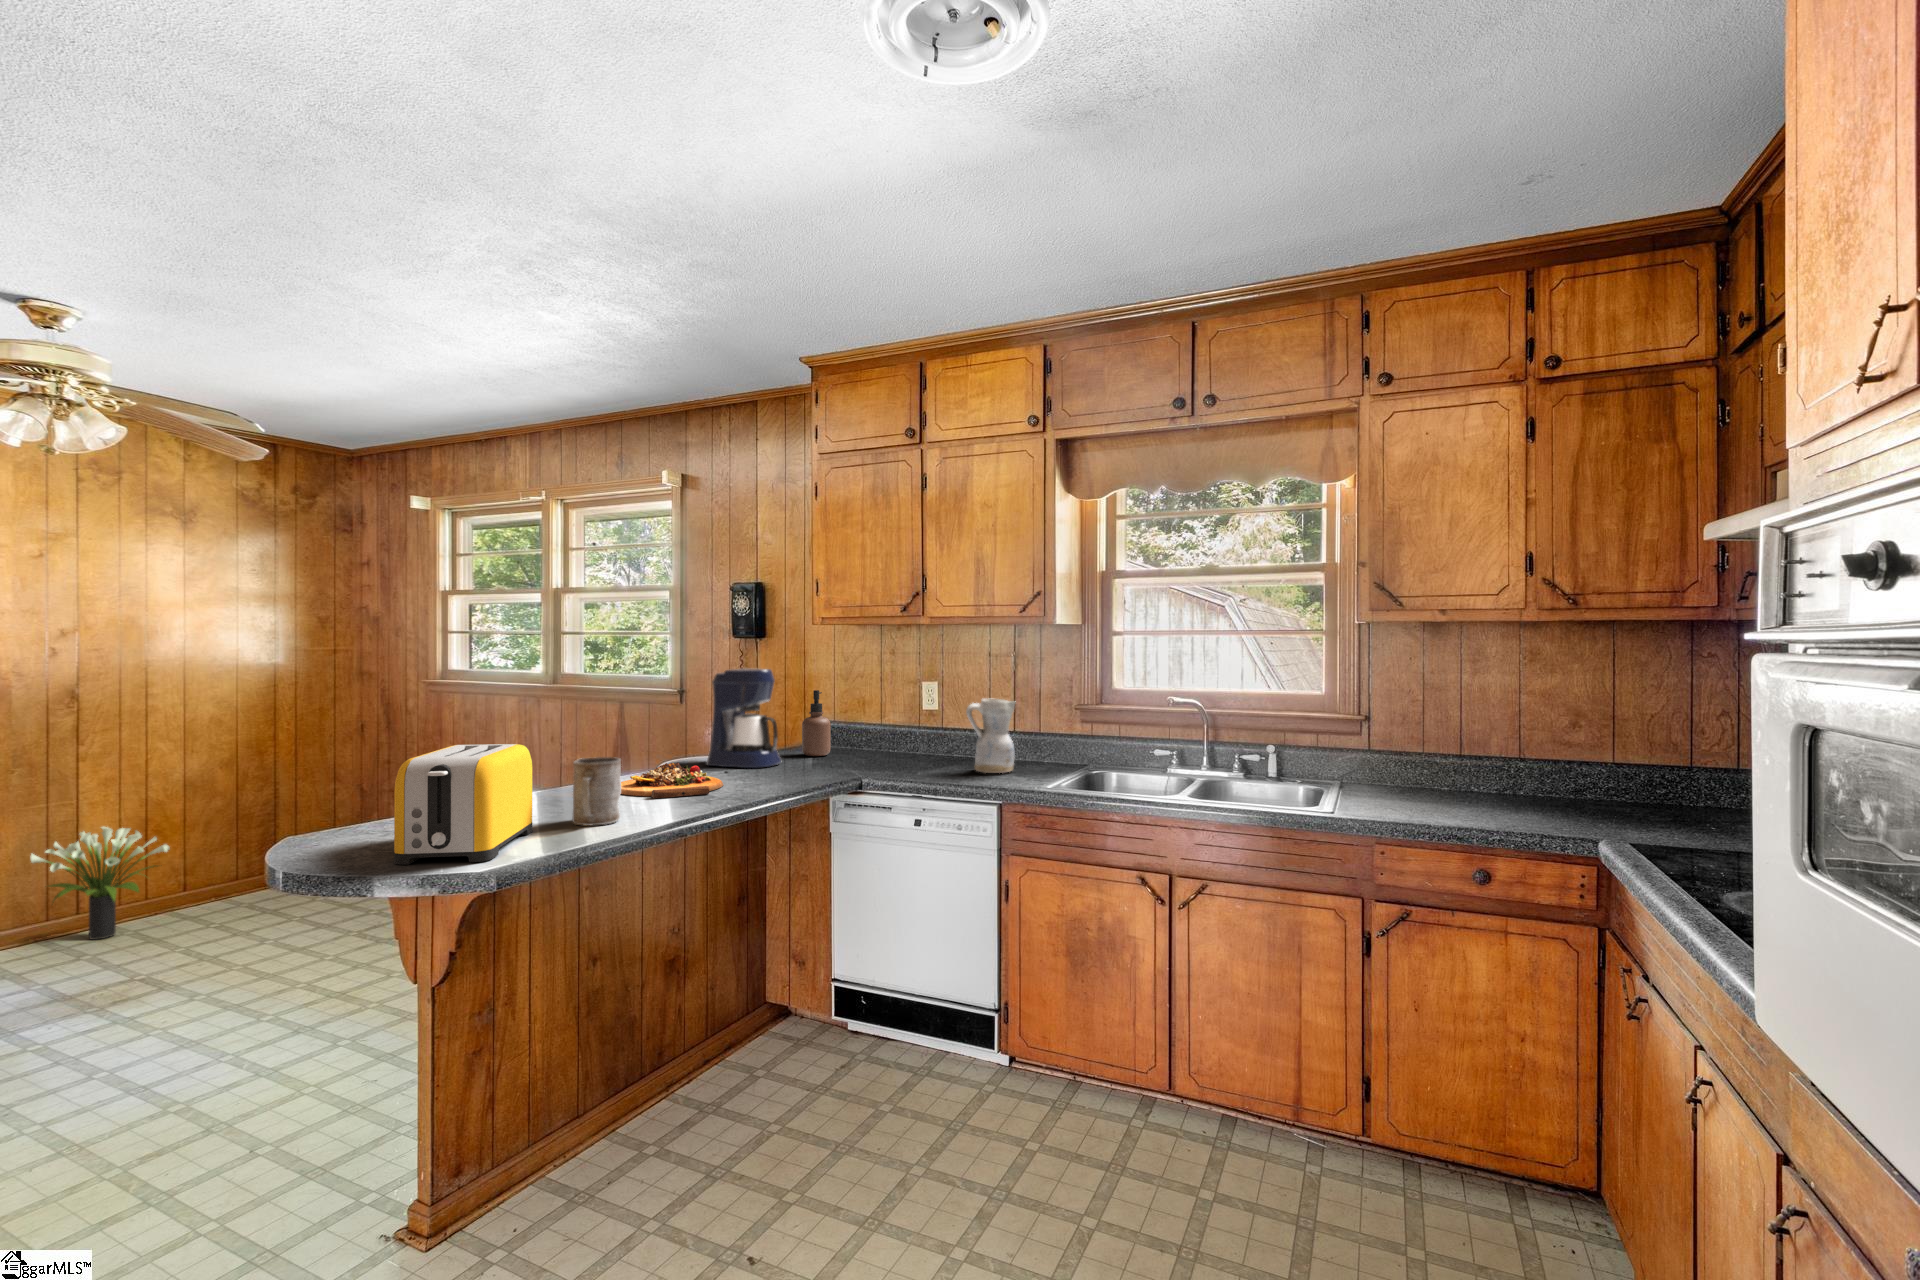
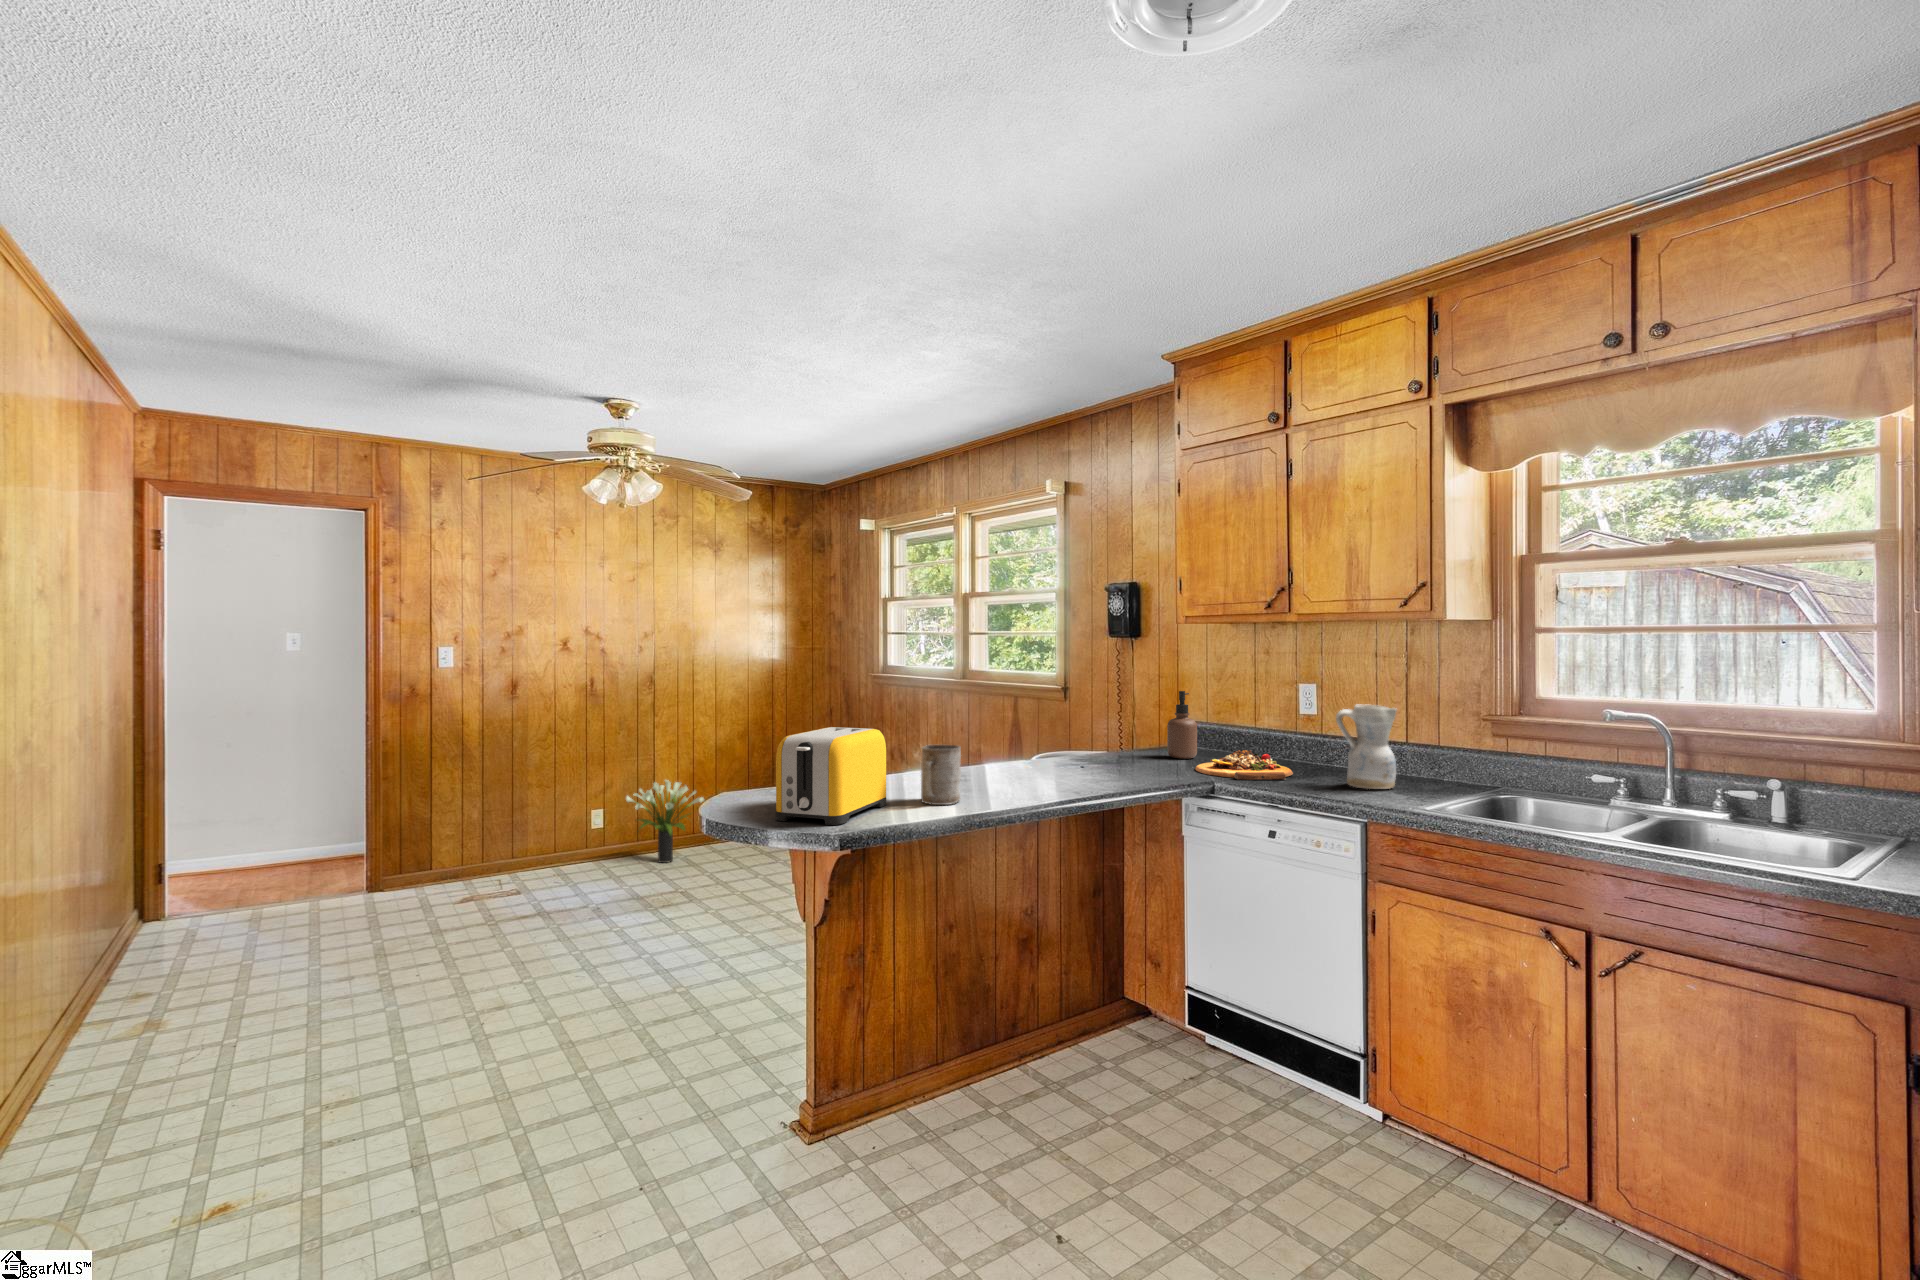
coffee maker: present [707,668,781,768] -> none [1068,668,1141,765]
cutting board: present [620,763,723,798] -> present [1195,750,1293,780]

